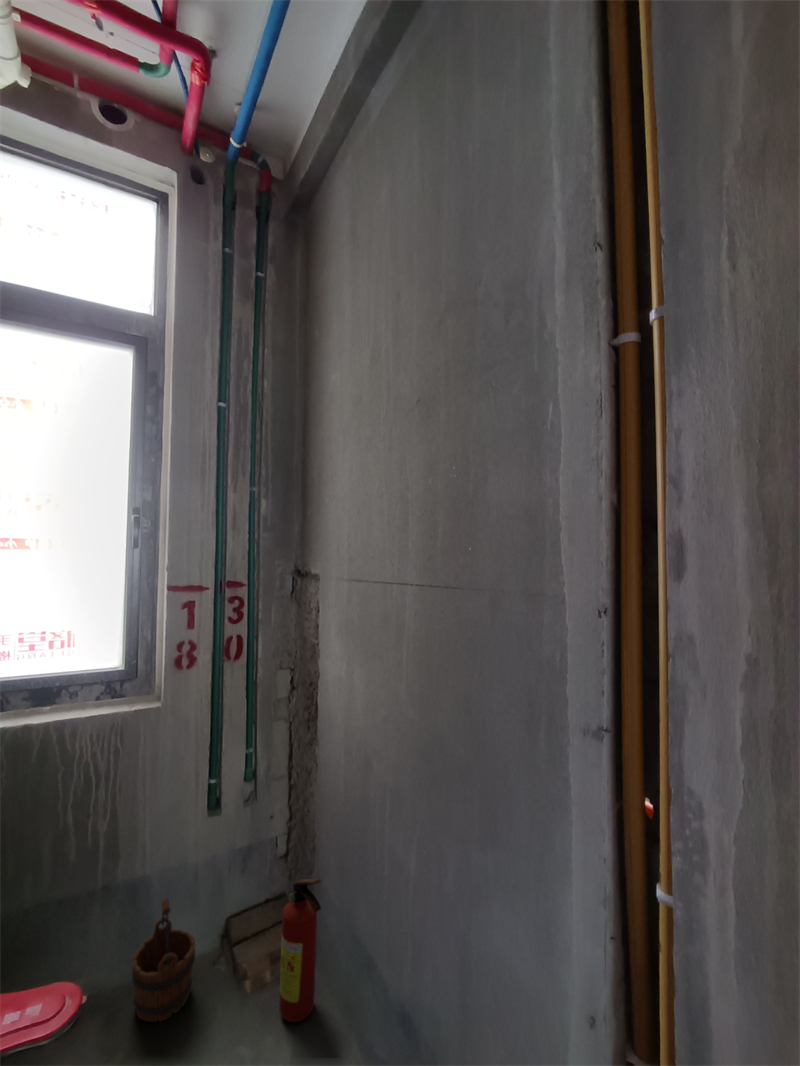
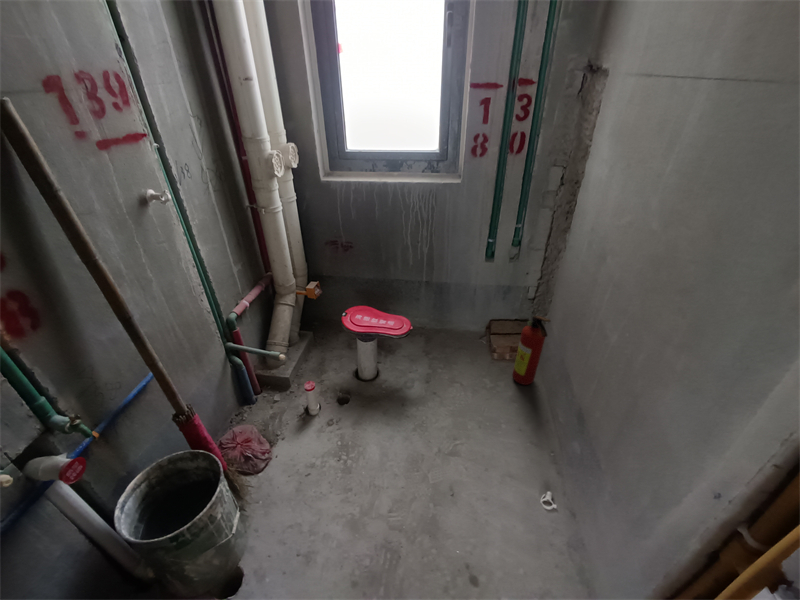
wooden bucket: present [132,899,195,1022] -> none [438,298,471,353]

